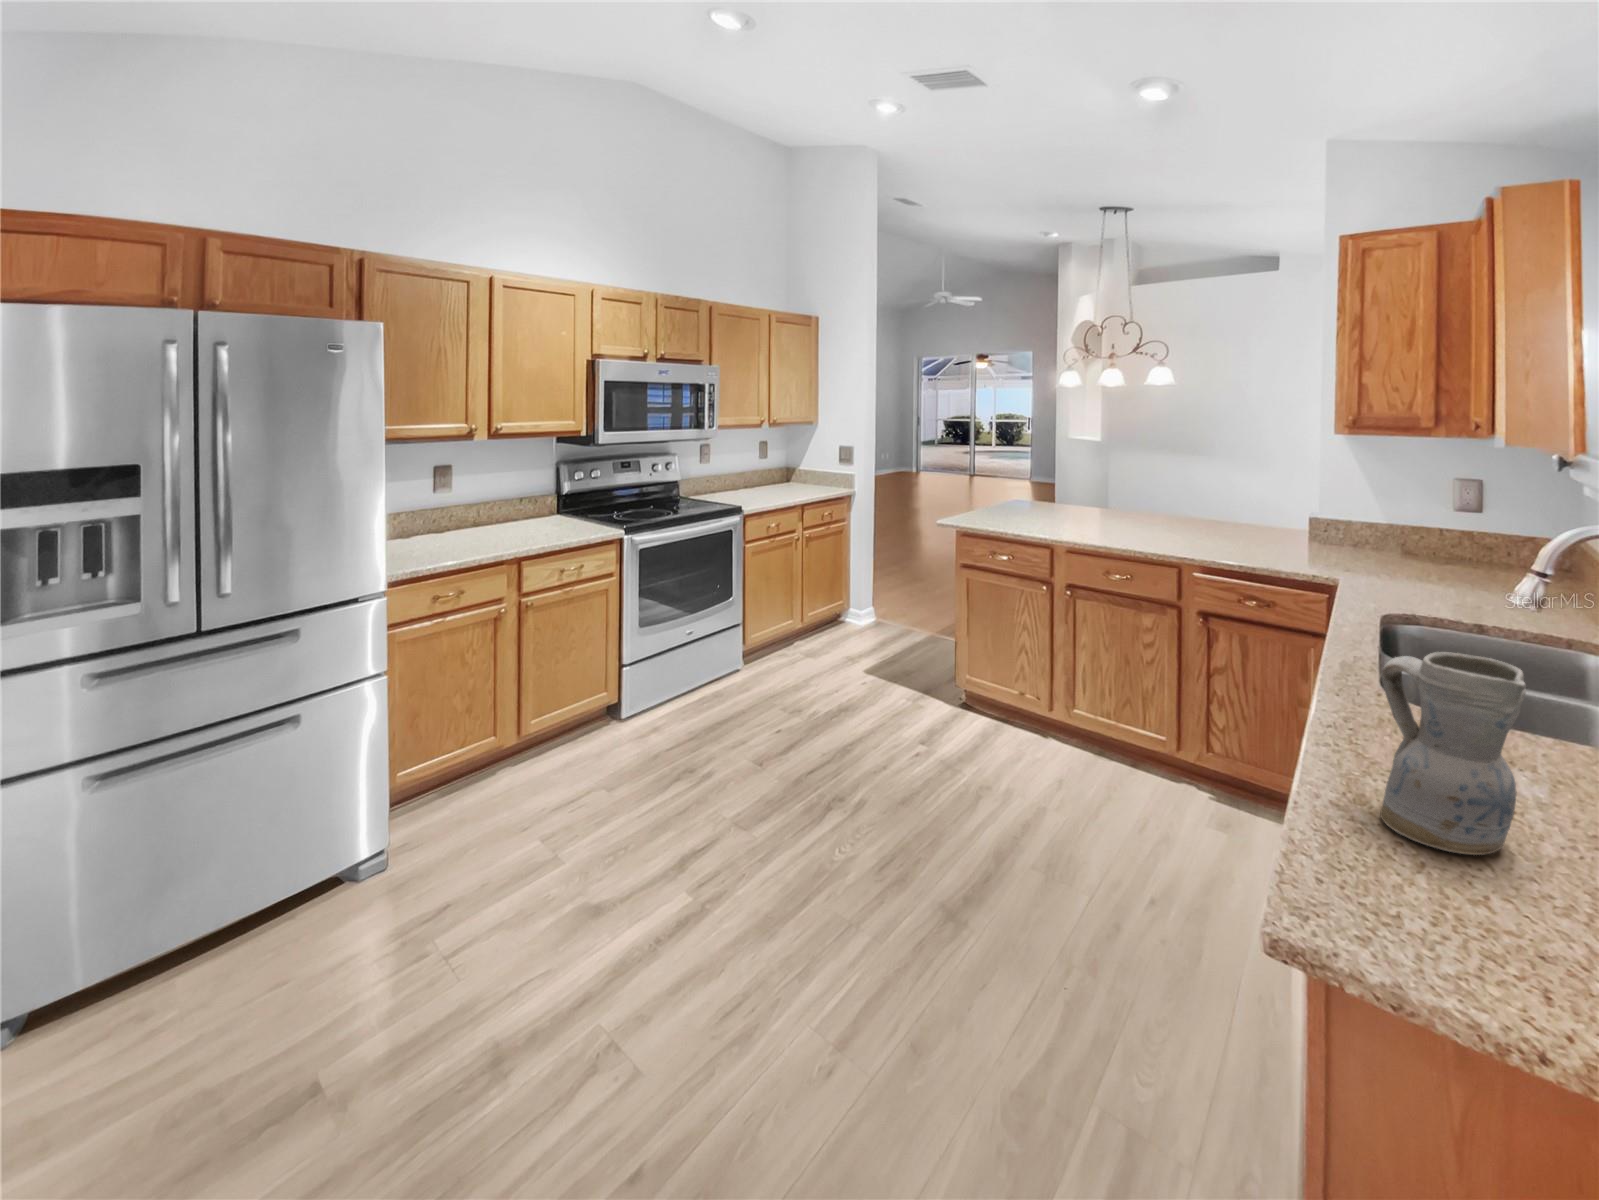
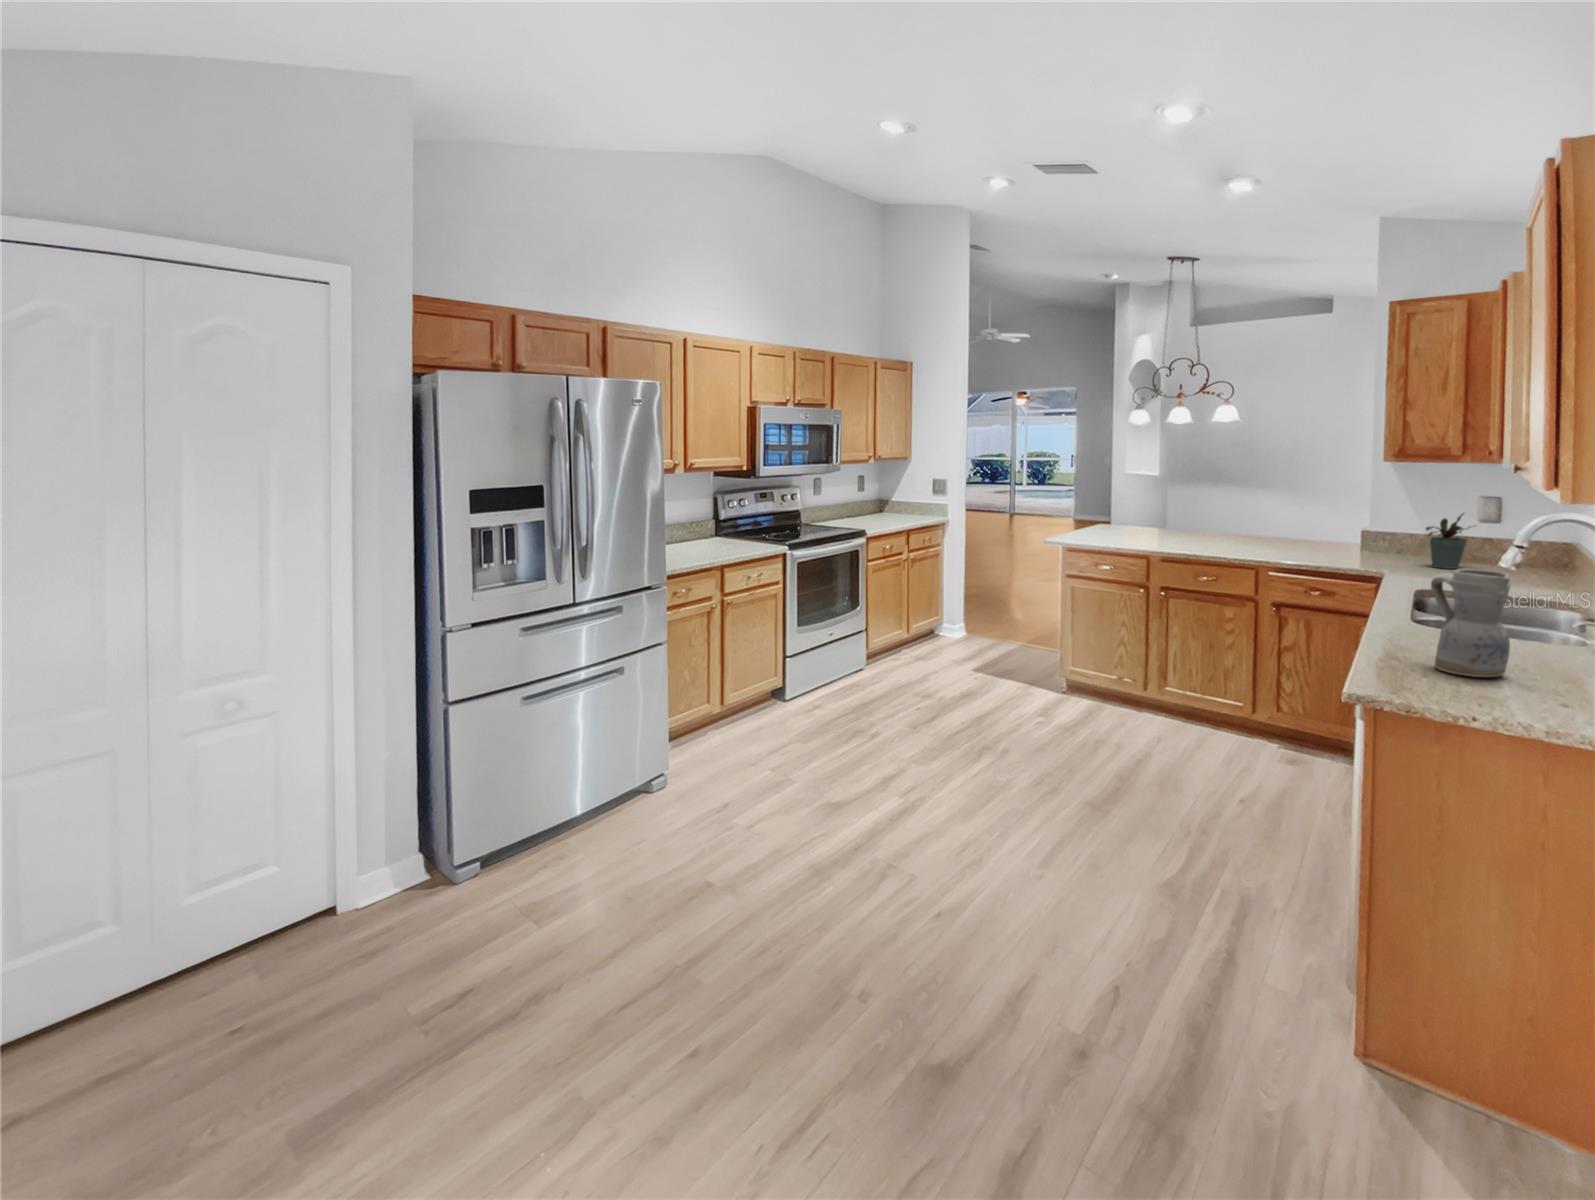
potted plant: none [1396,506,1463,579] -> present [1426,513,1470,569]

